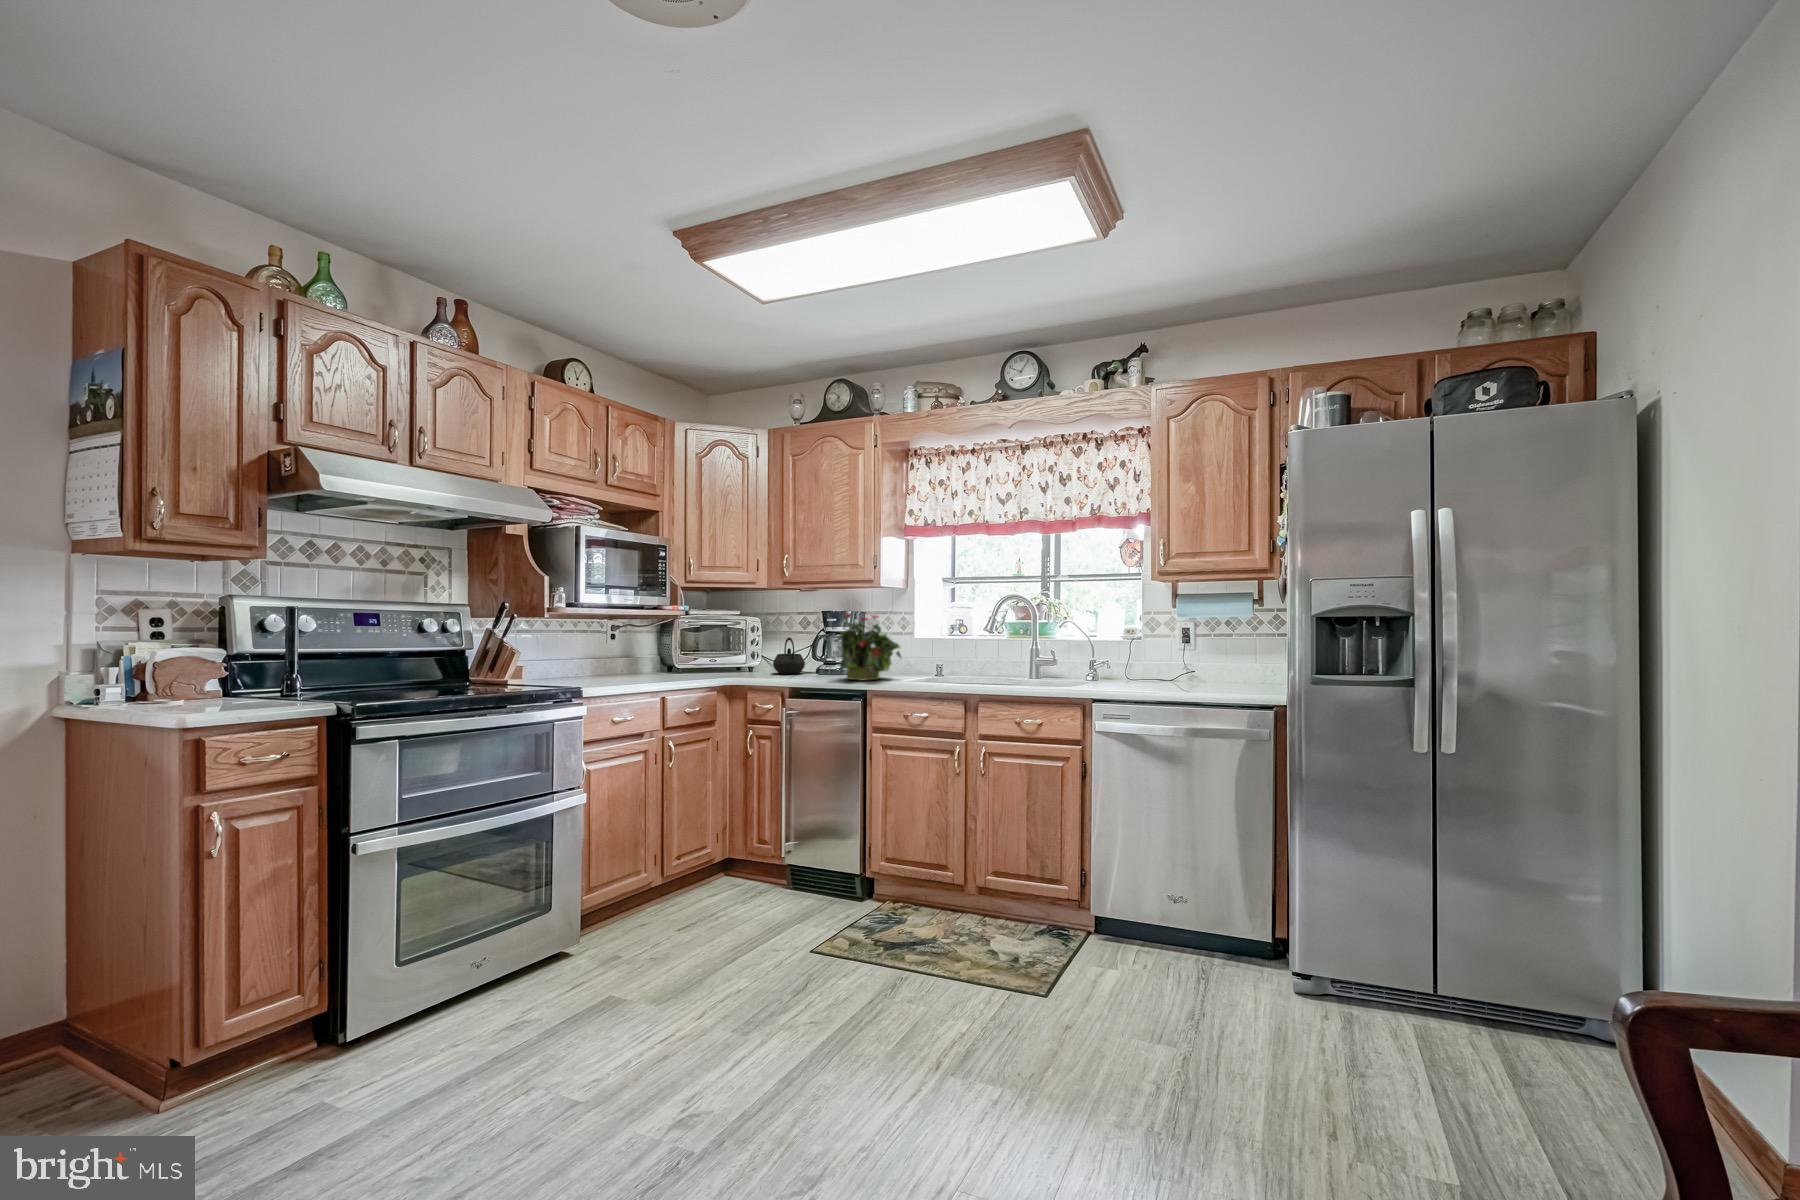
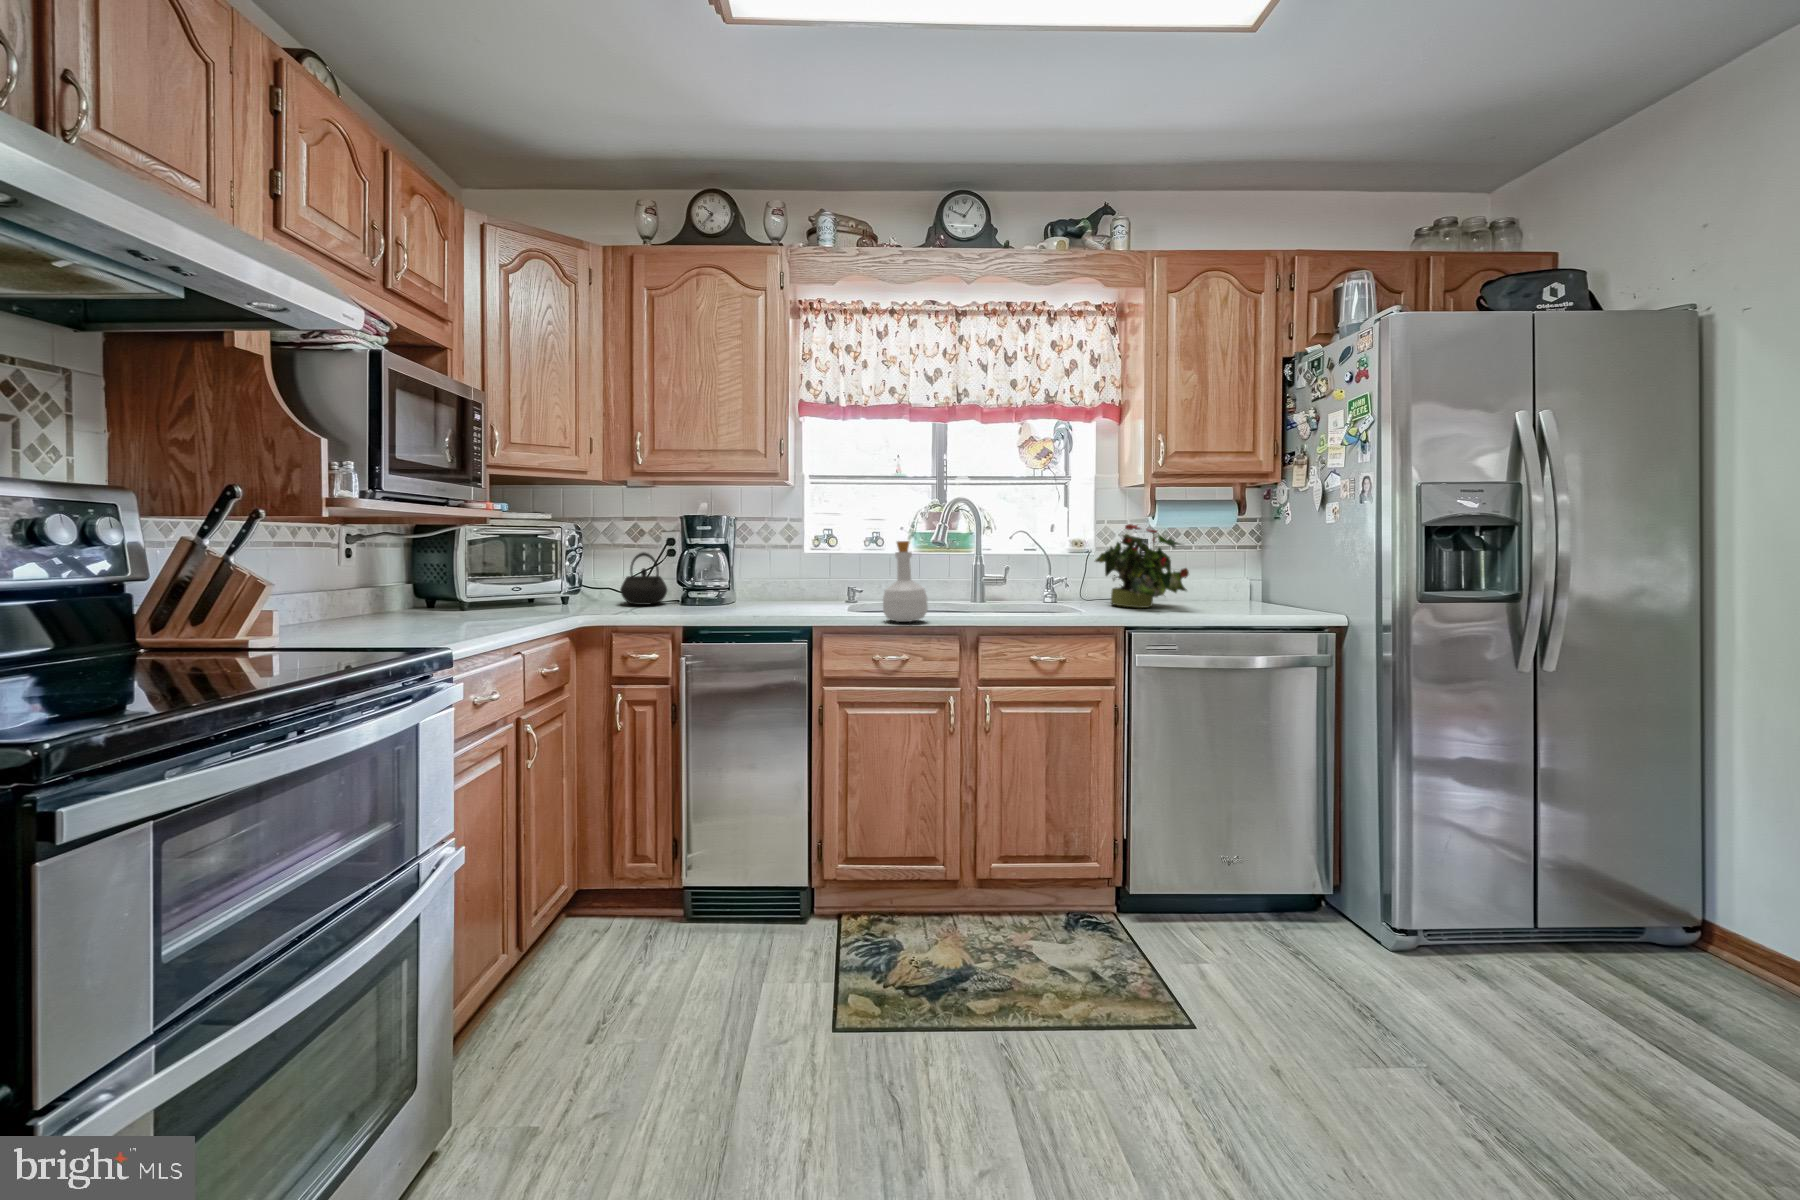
potted plant: present [834,614,901,680] -> present [1095,524,1189,608]
bottle: none [909,628,942,688] -> present [883,541,928,622]

